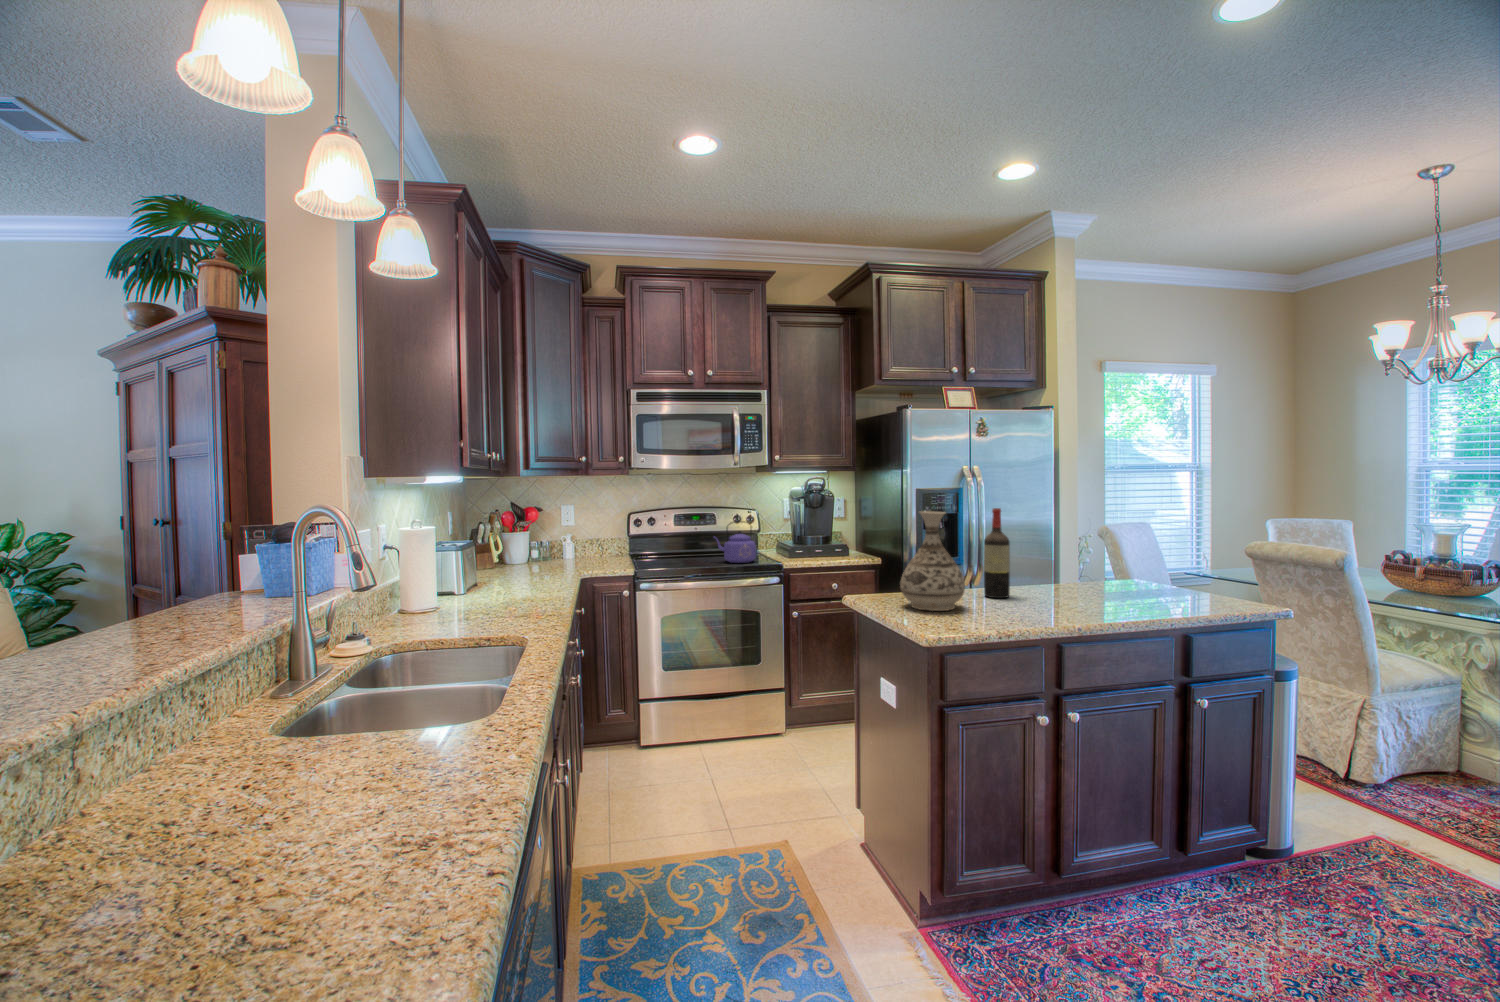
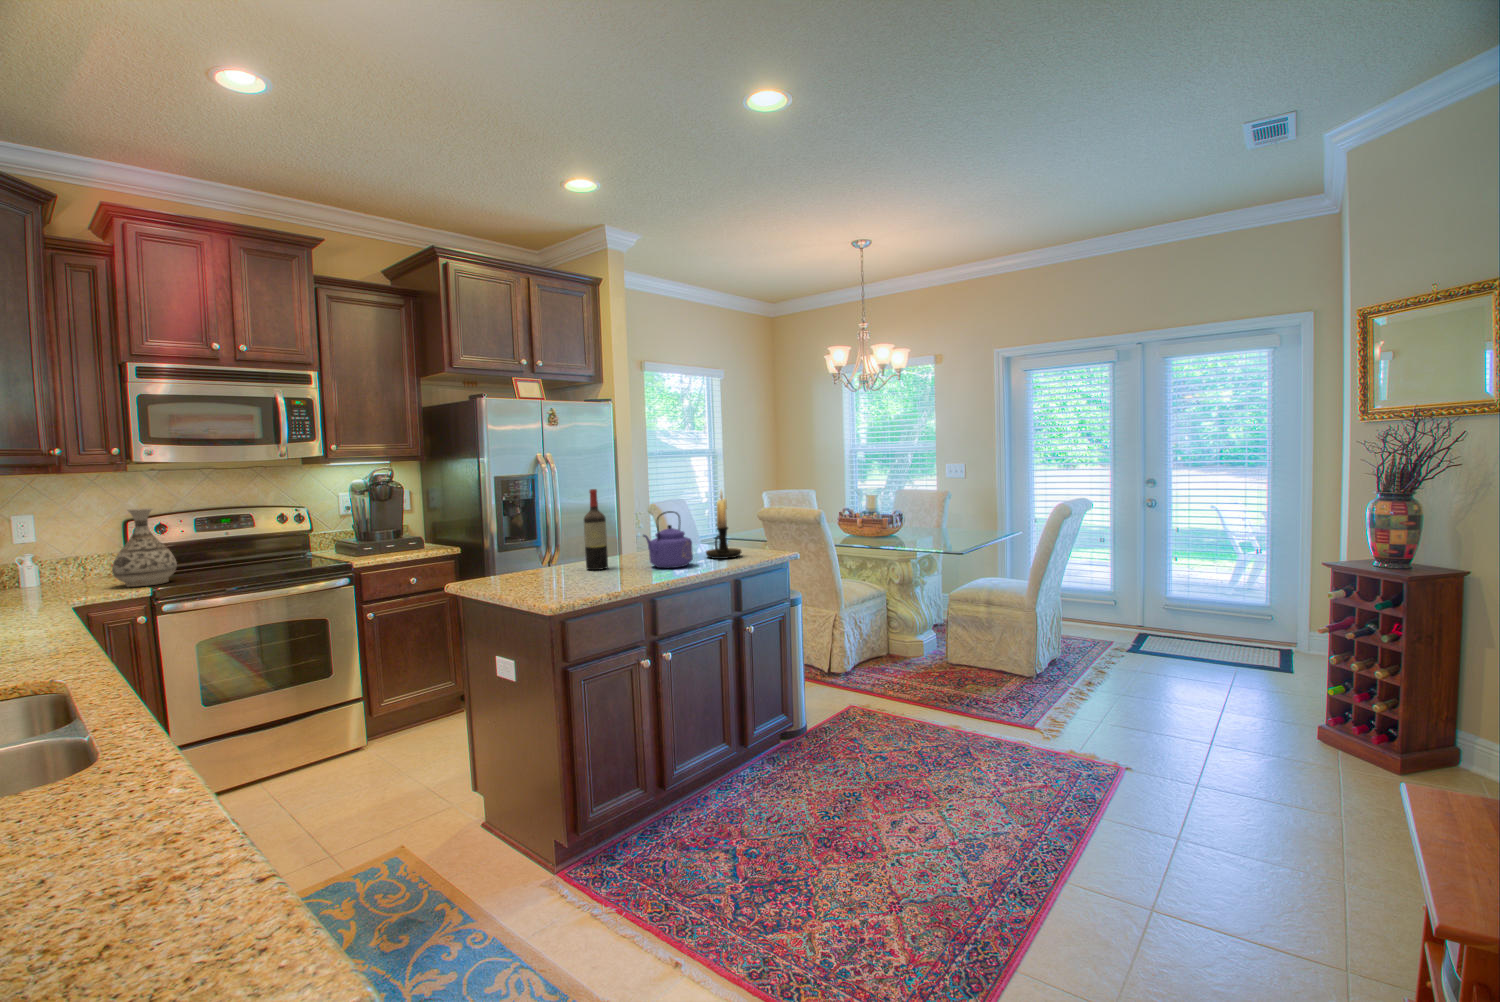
vase: present [900,511,965,611] -> present [112,508,177,587]
candle holder: none [1140,515,1193,605] -> present [706,491,742,559]
kettle: present [714,521,756,563] -> present [643,511,693,568]

